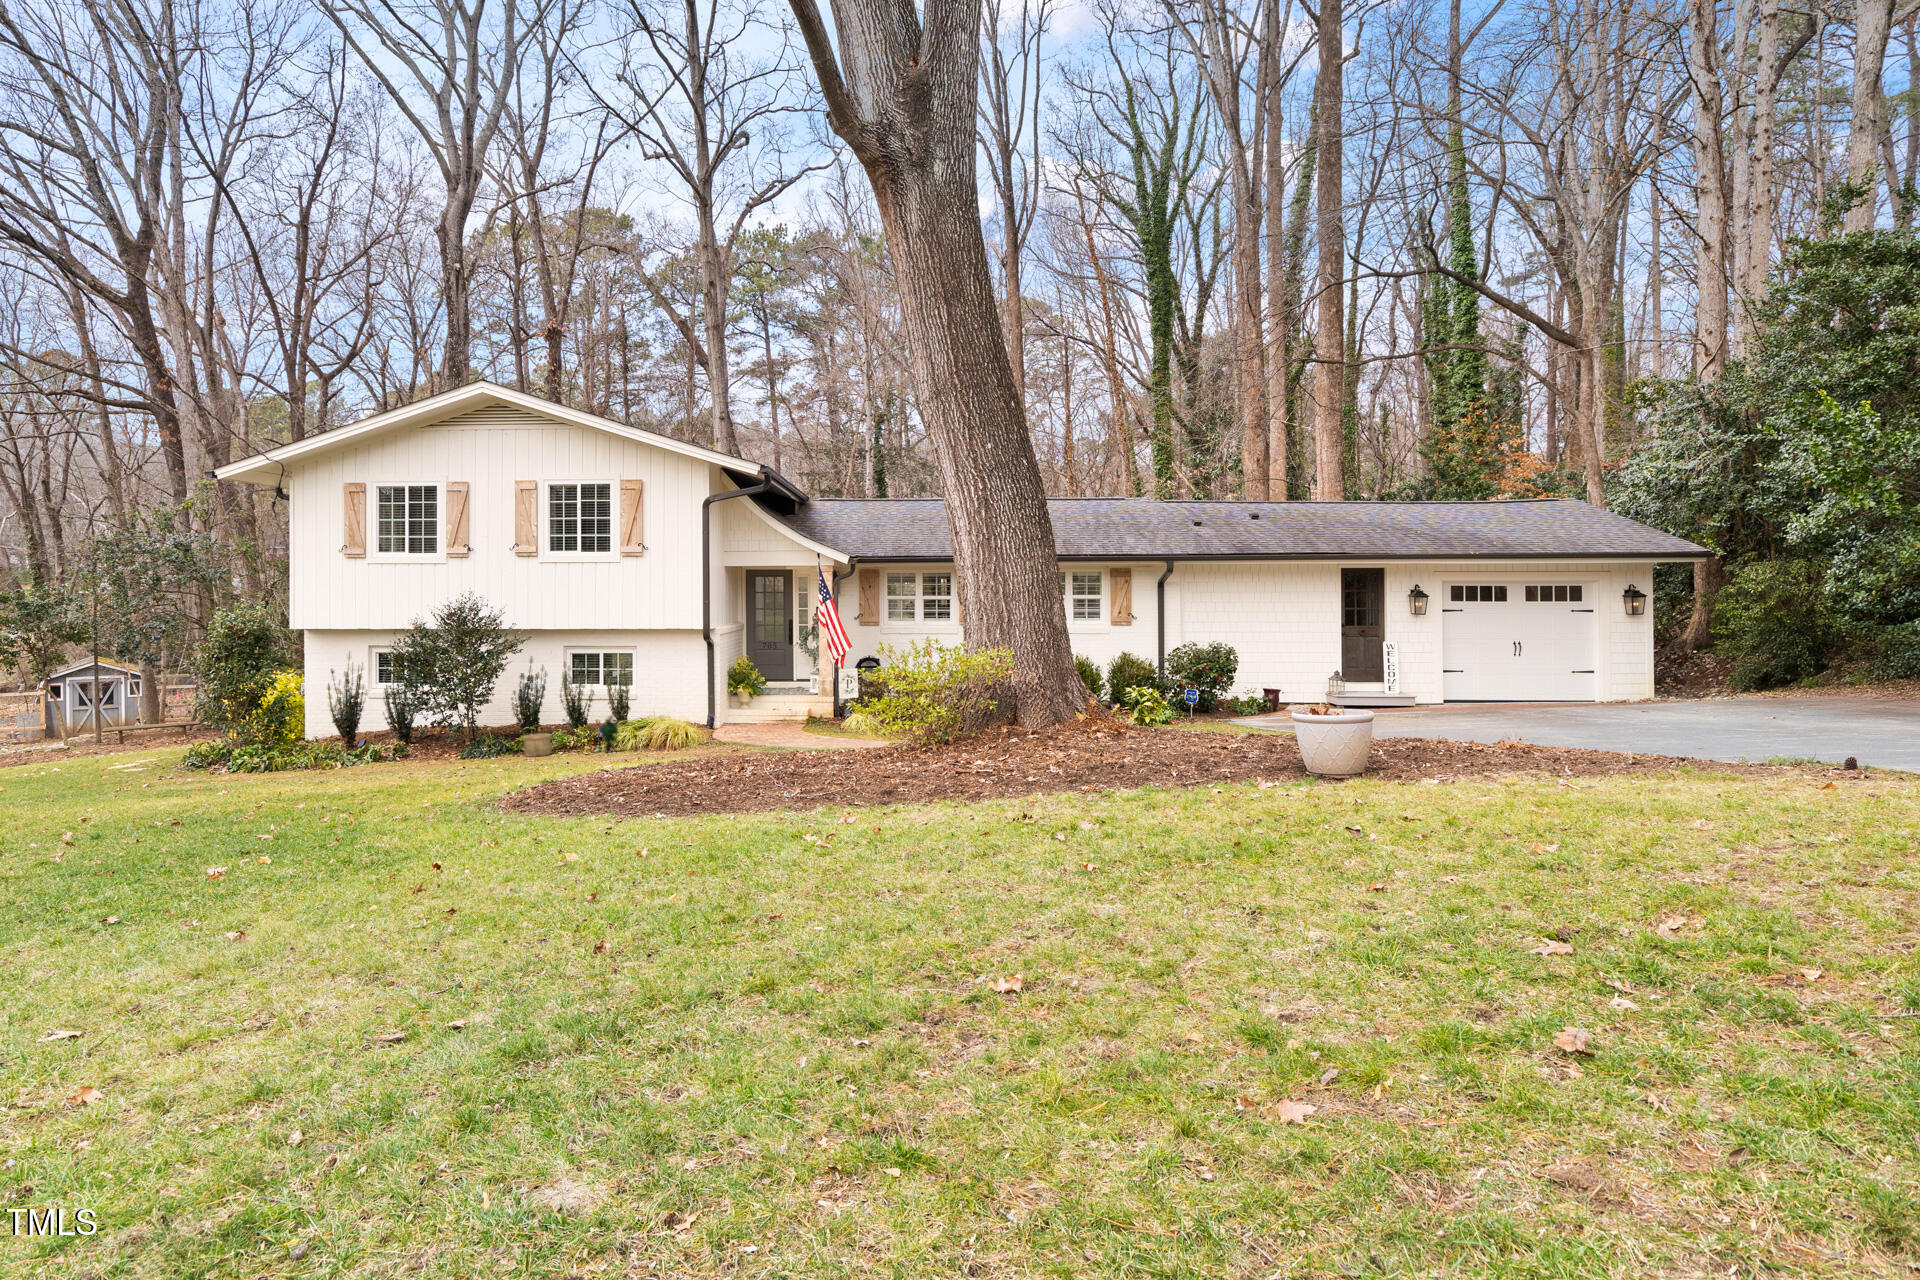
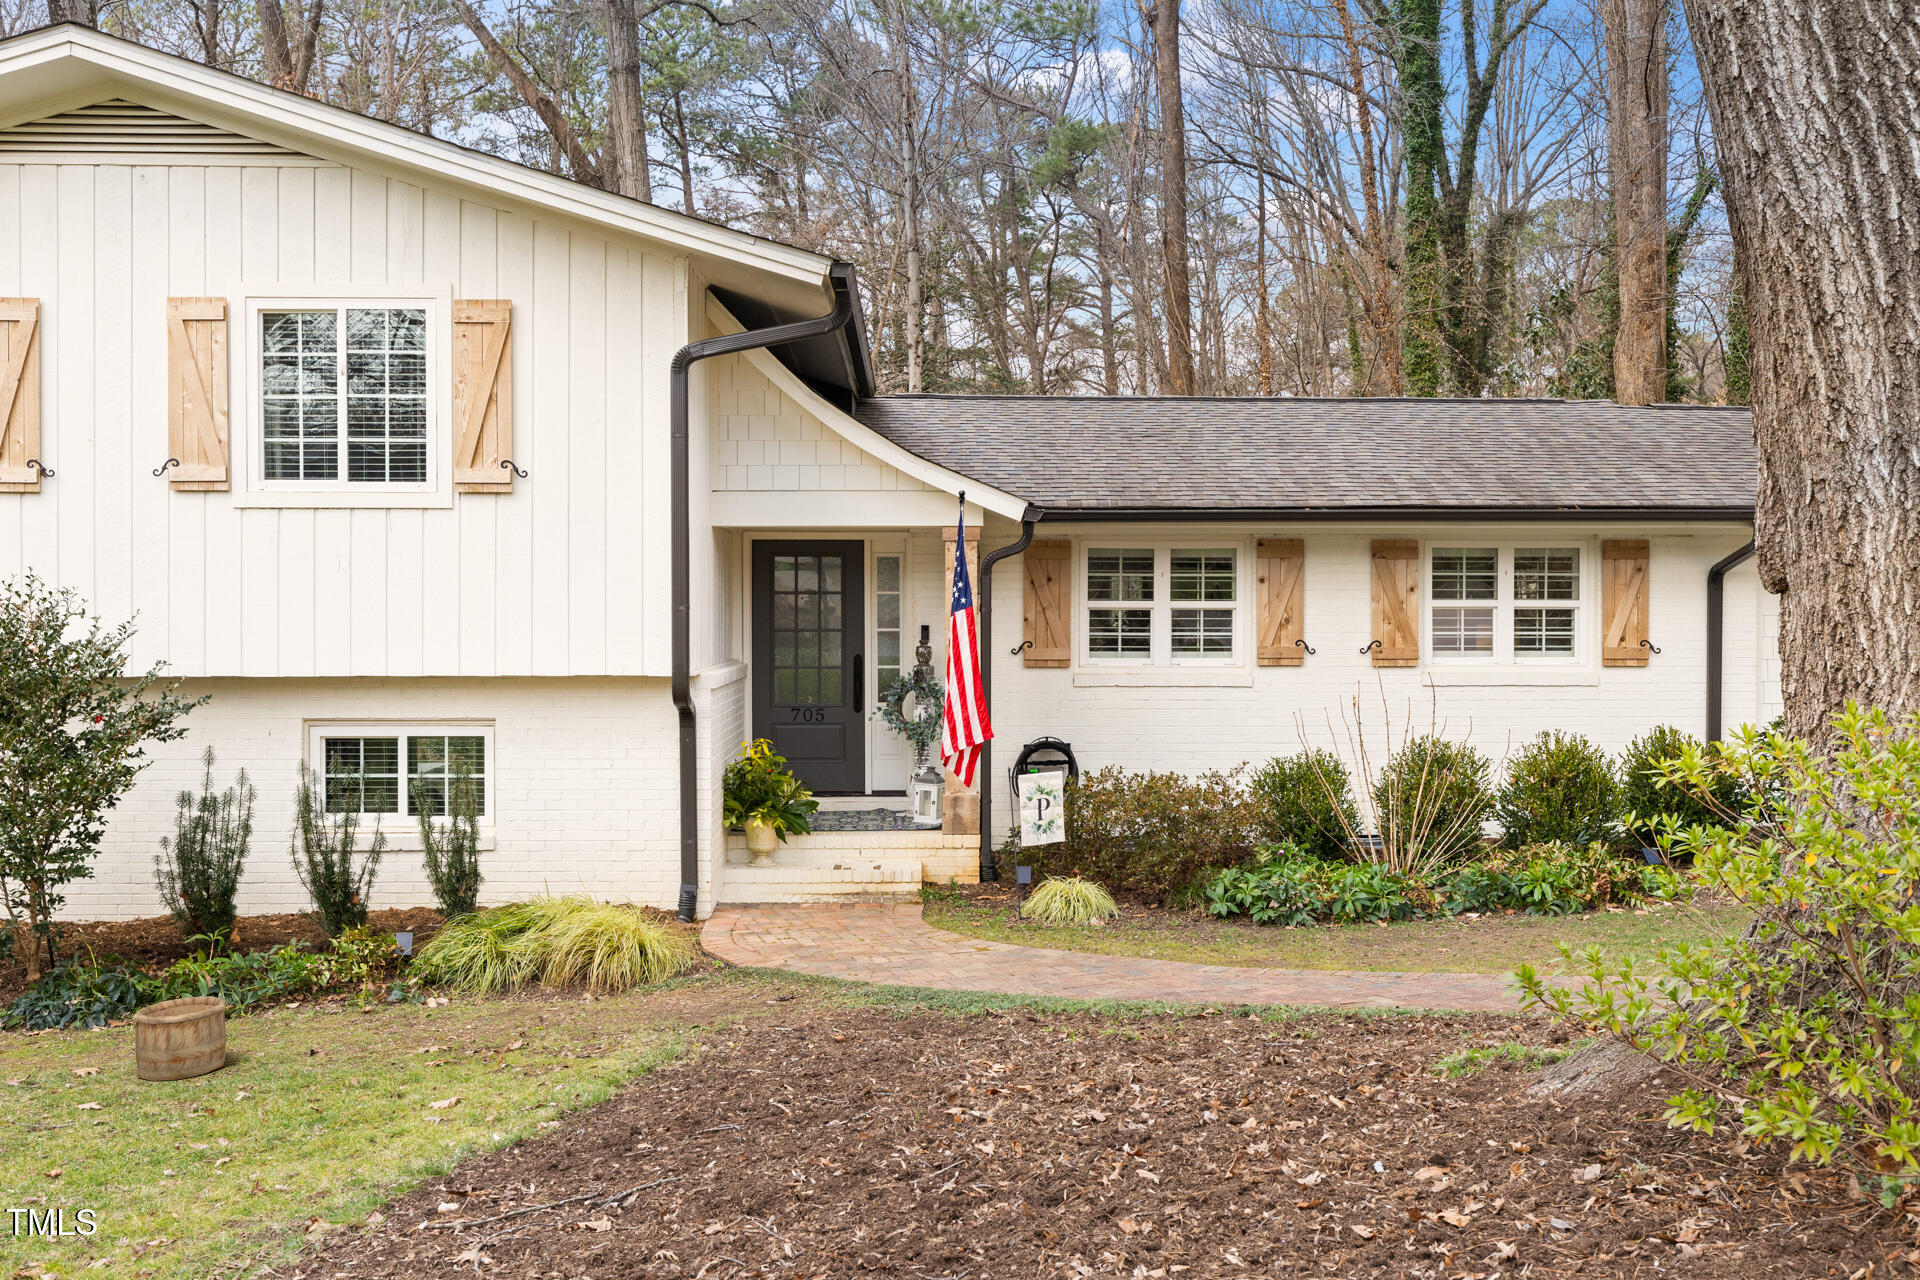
decorative plant: present [598,716,619,753] -> none [369,940,445,1063]

